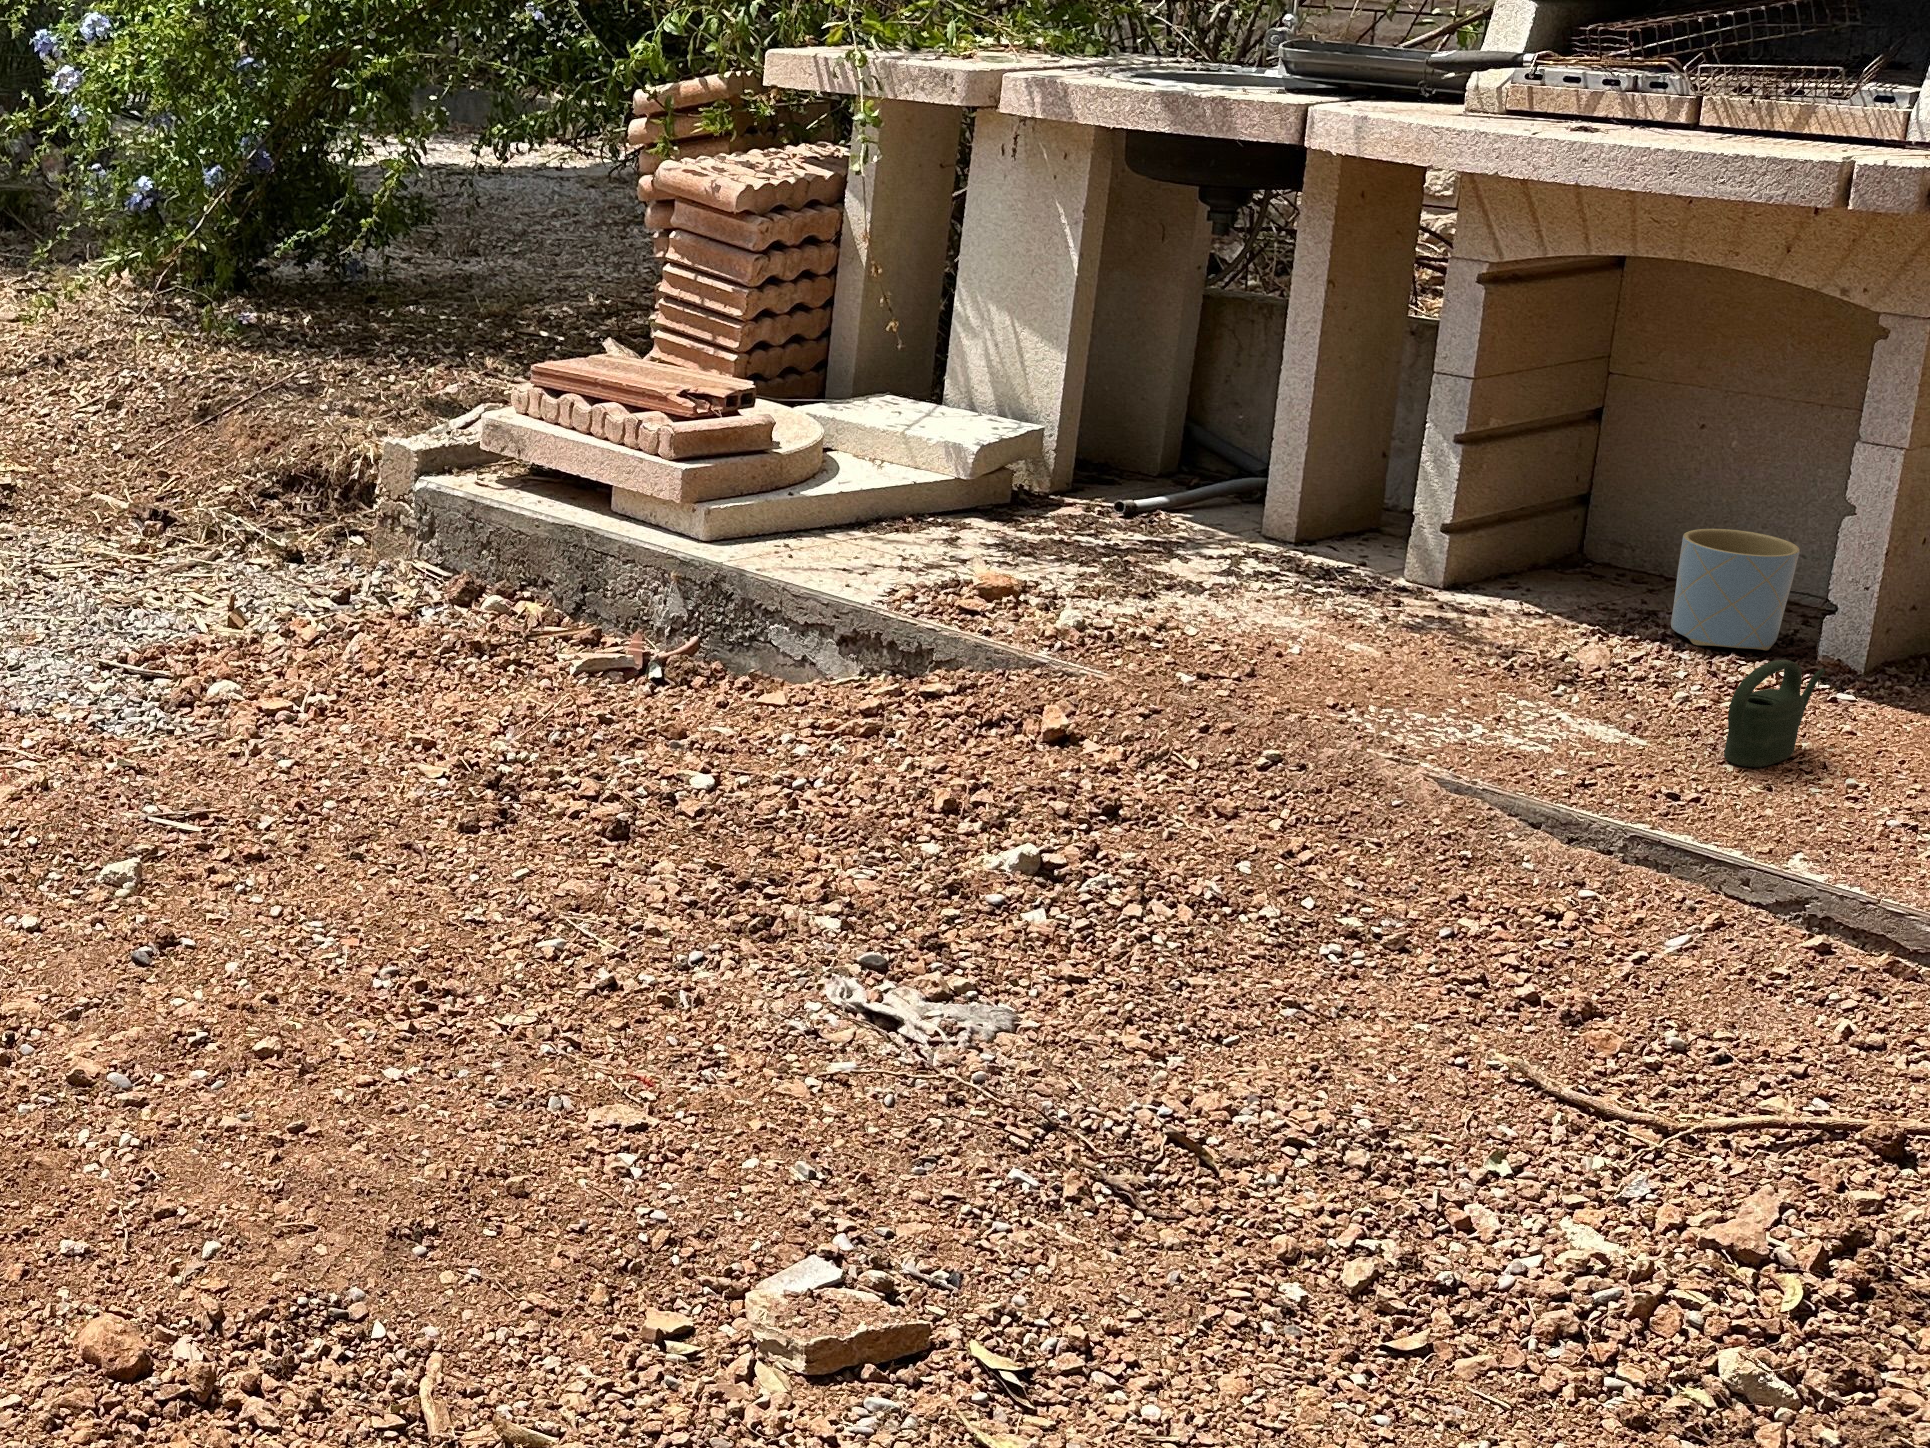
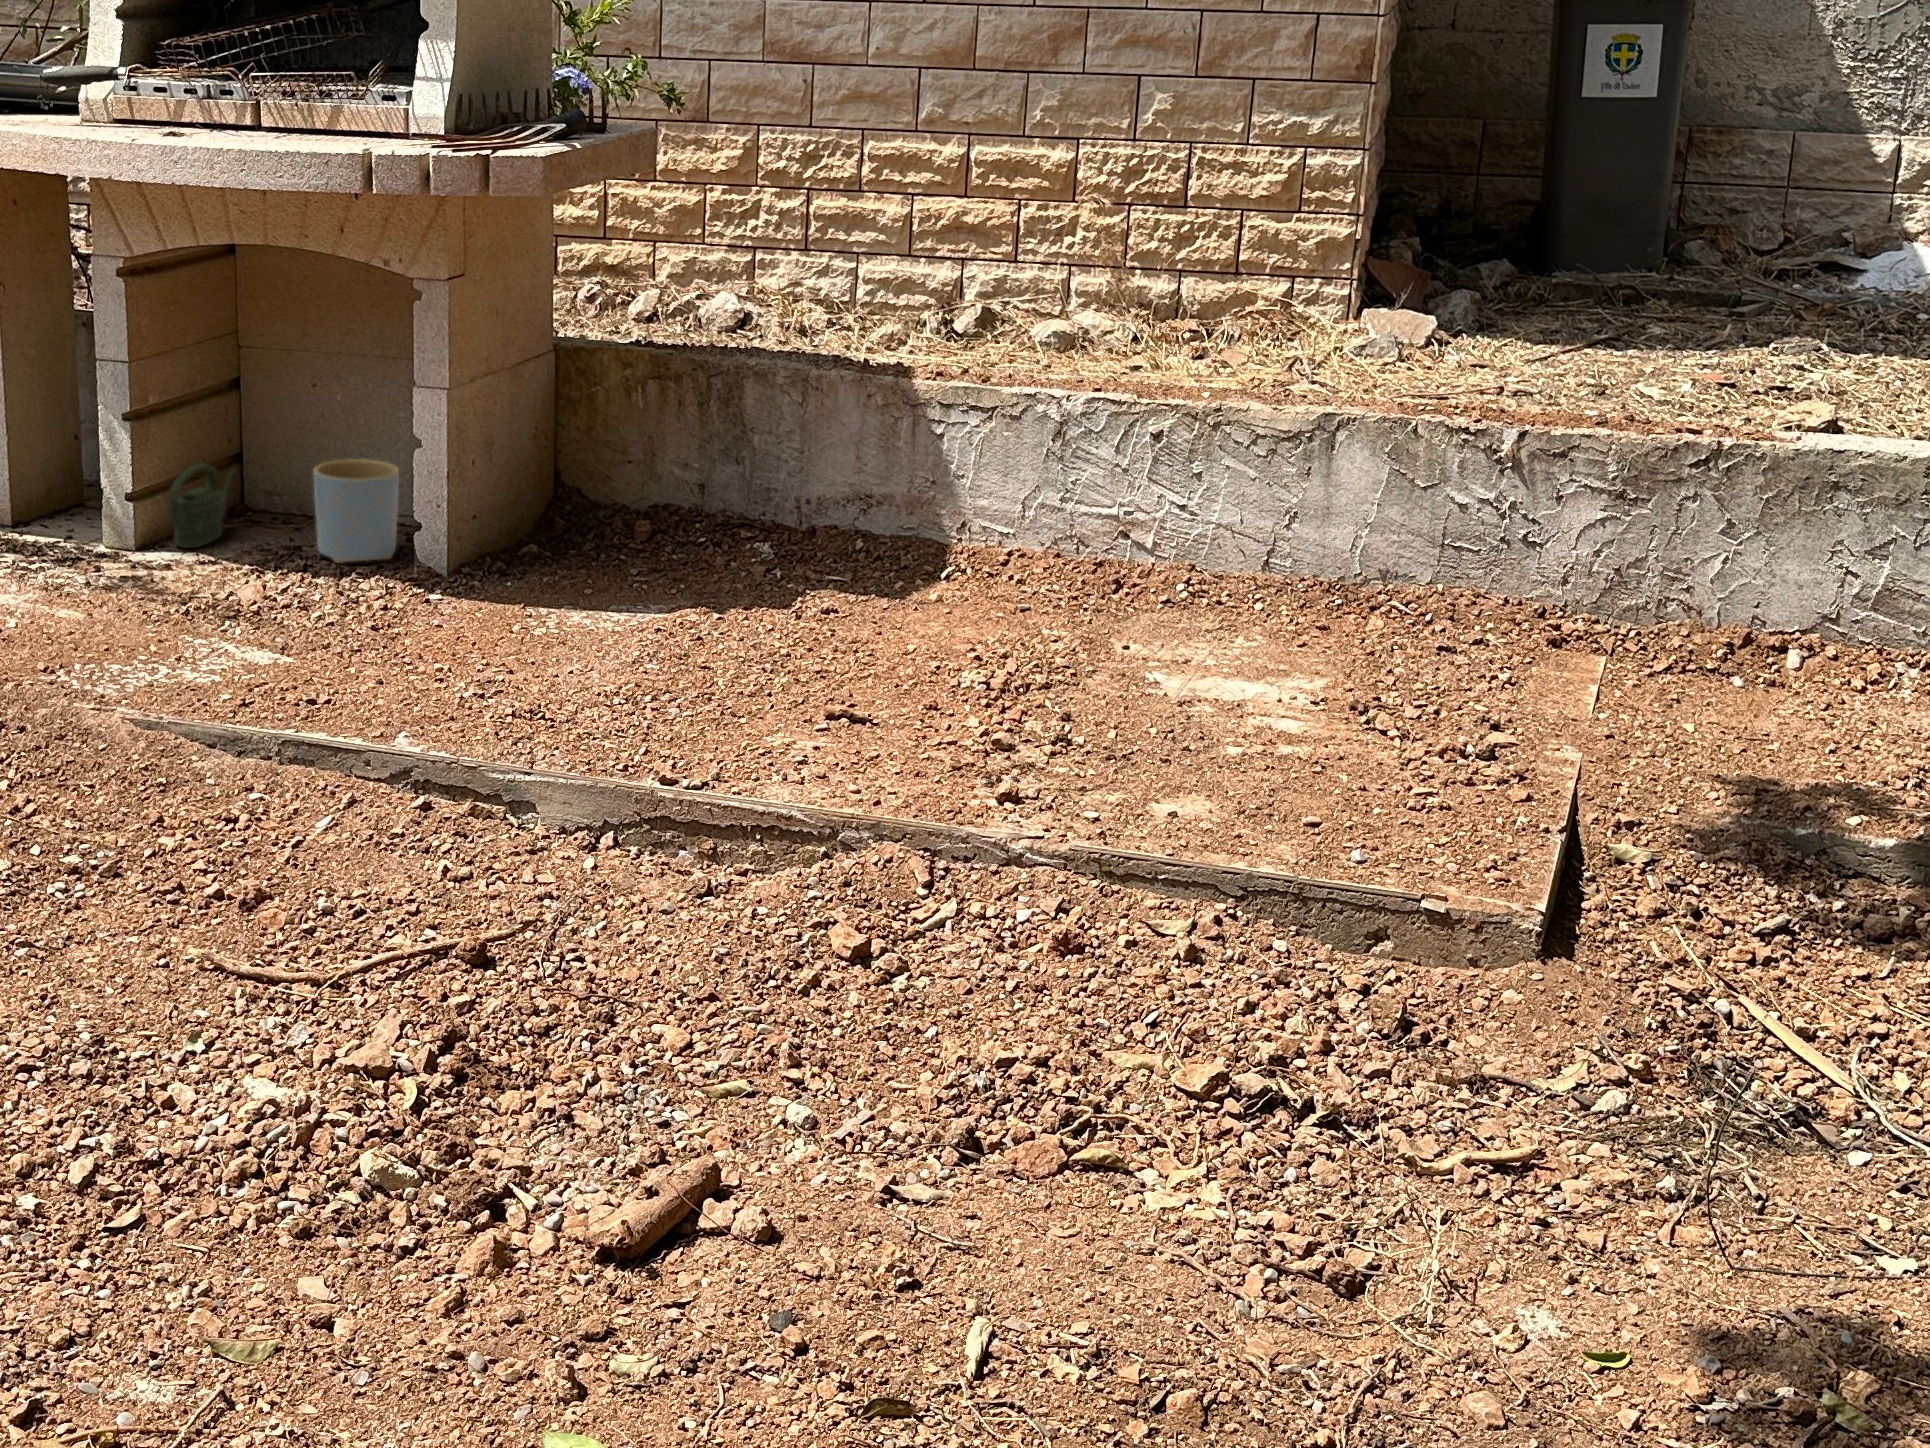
watering can: present [1724,660,1825,767] -> present [168,464,236,548]

